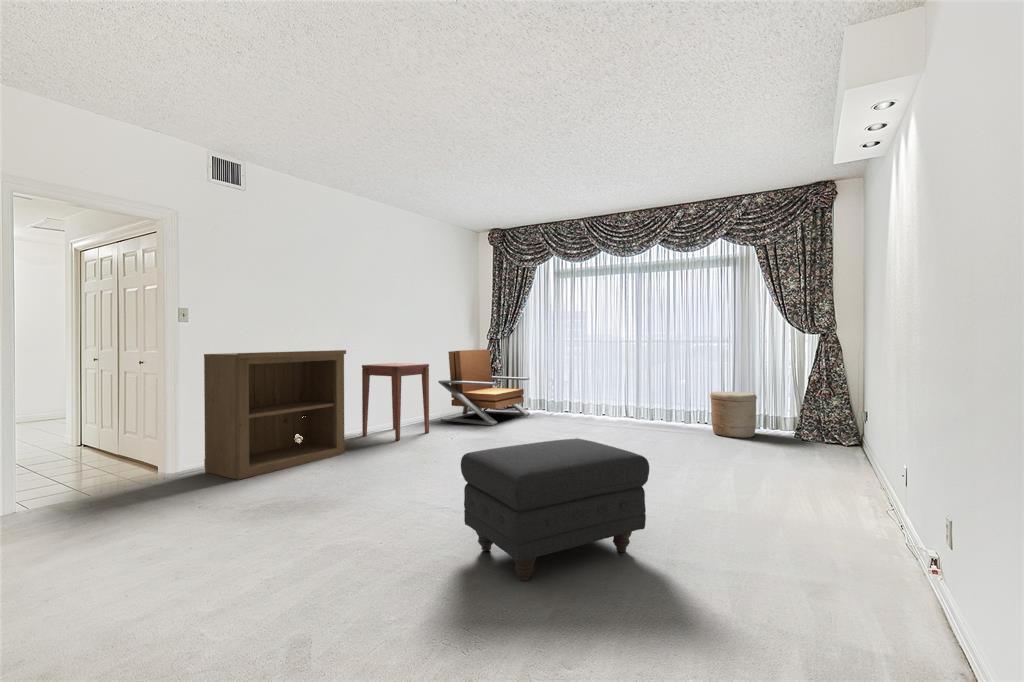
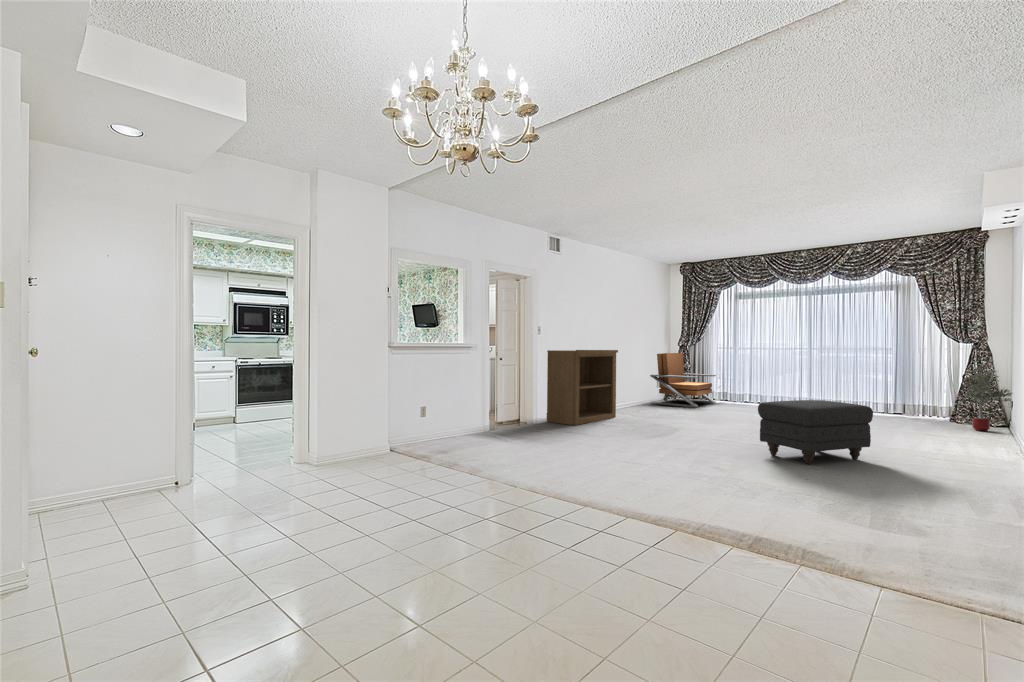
side table: present [362,363,429,440] -> none [611,361,655,413]
potted tree: none [806,363,865,455] -> present [965,365,1012,431]
woven basket: present [710,391,757,438] -> none [877,386,917,421]

